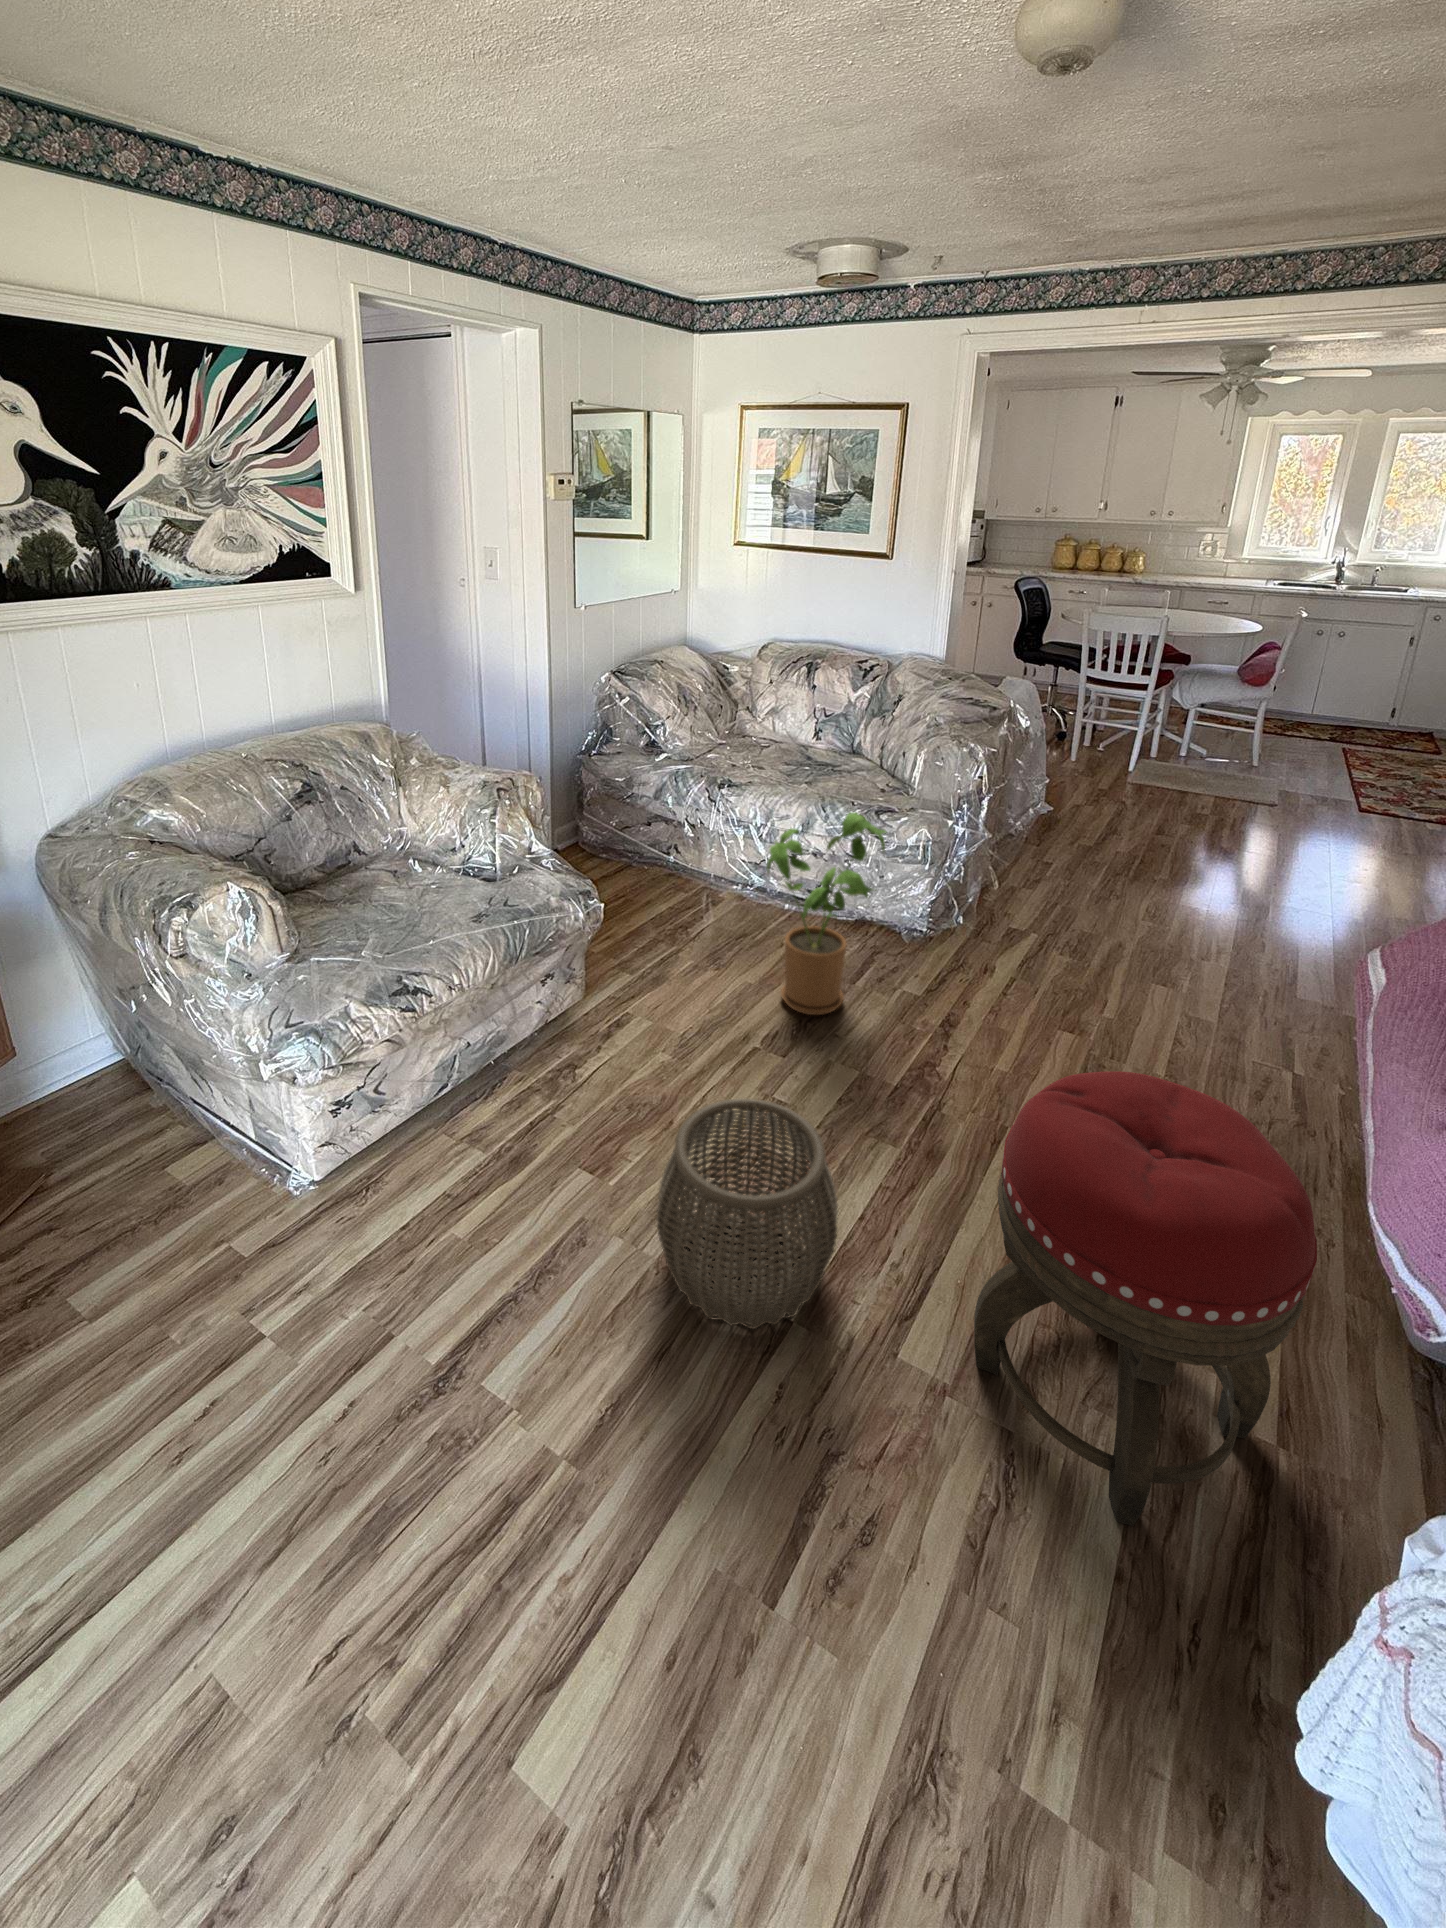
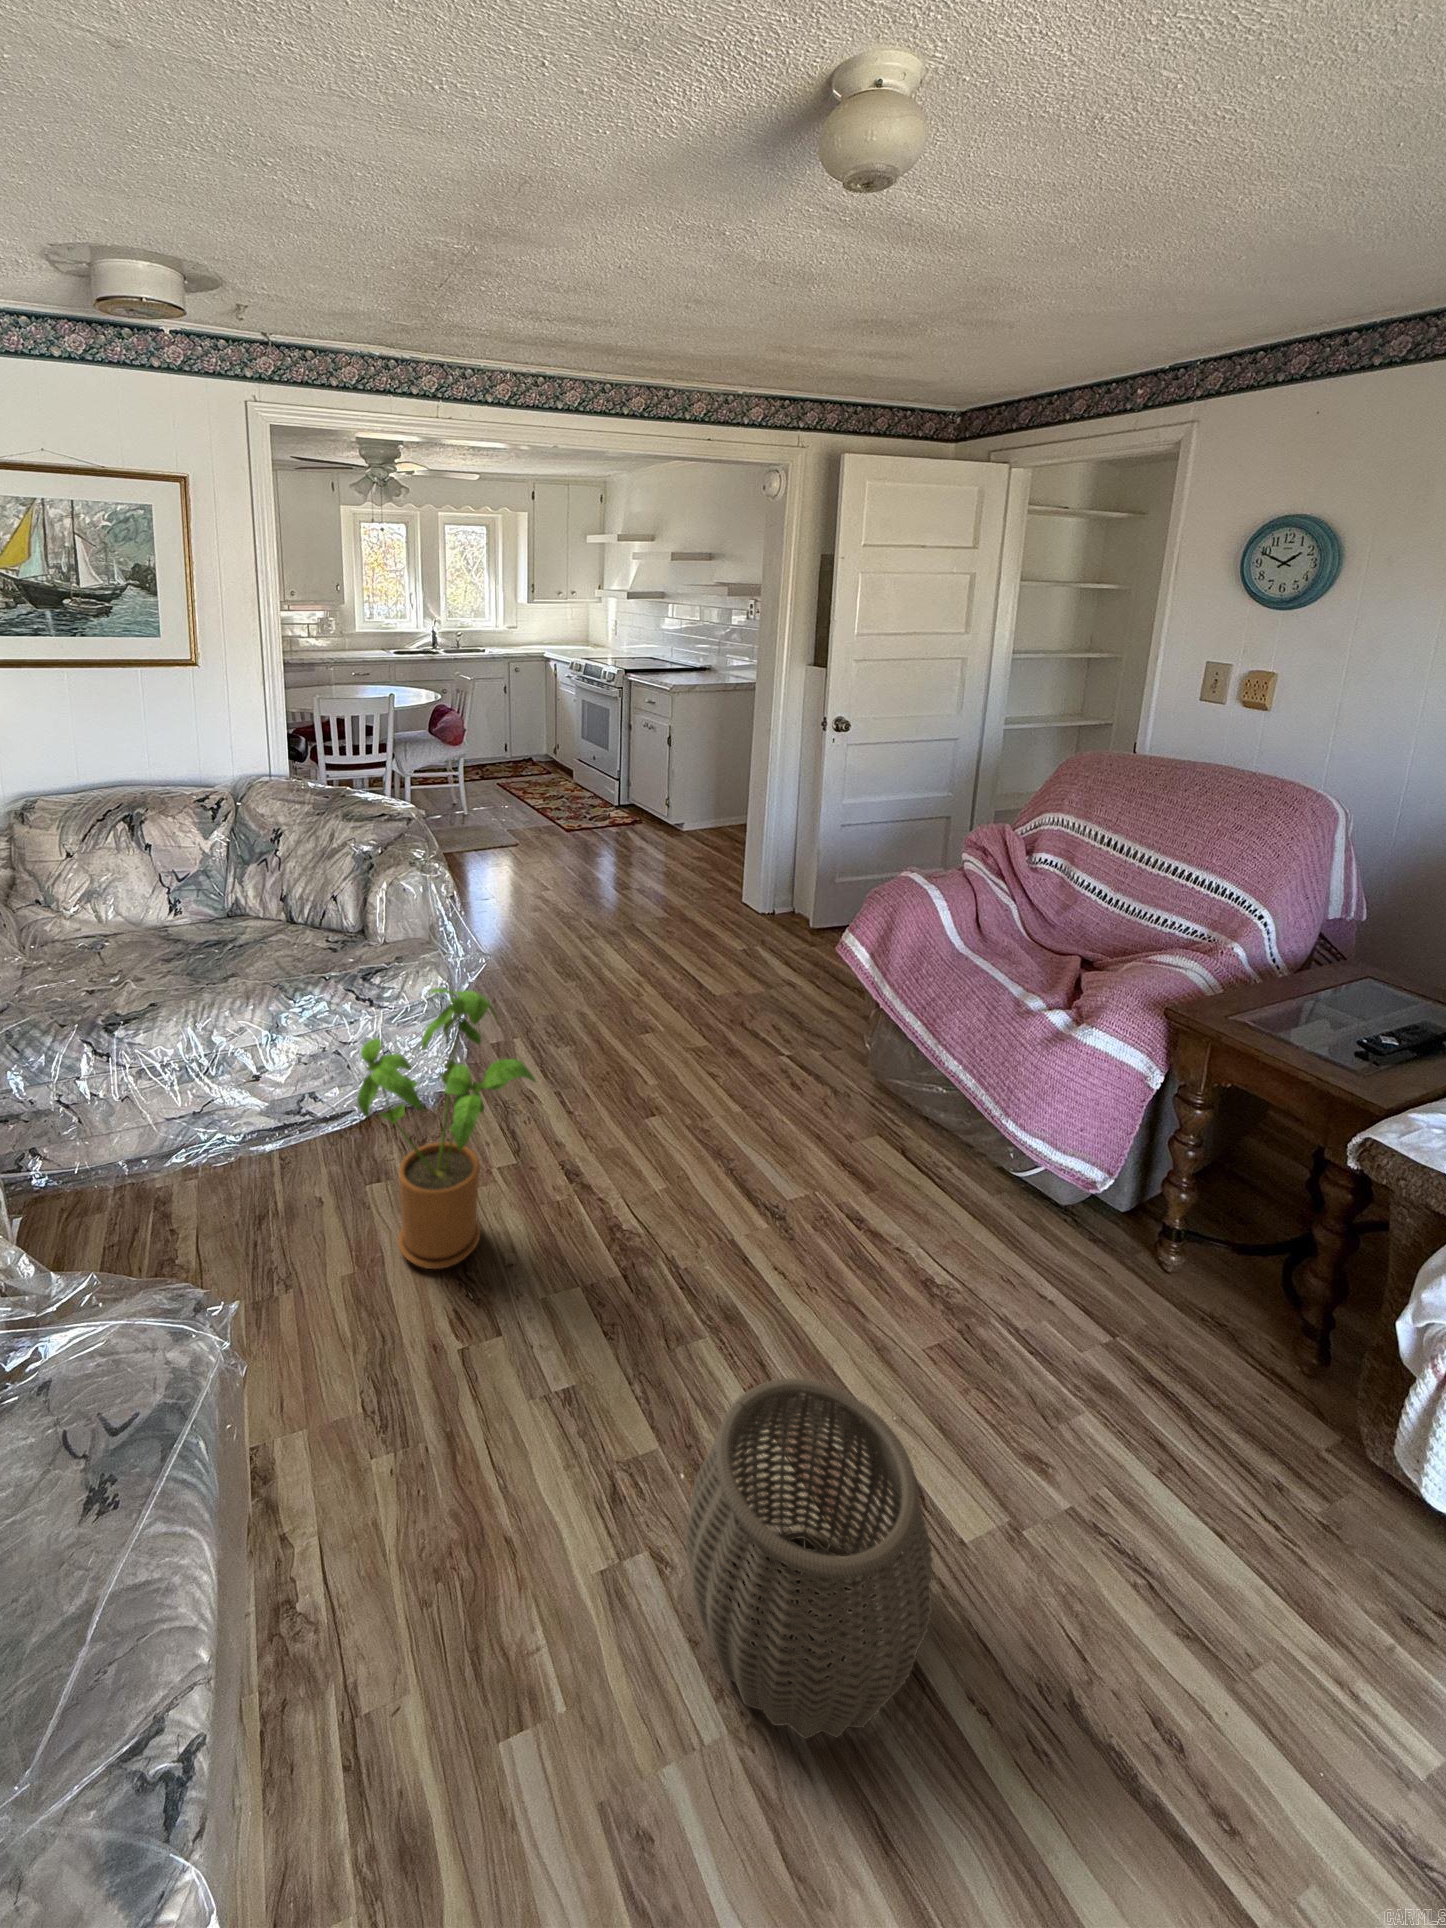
footstool: present [974,1071,1317,1526] -> none [929,1106,1212,1493]

